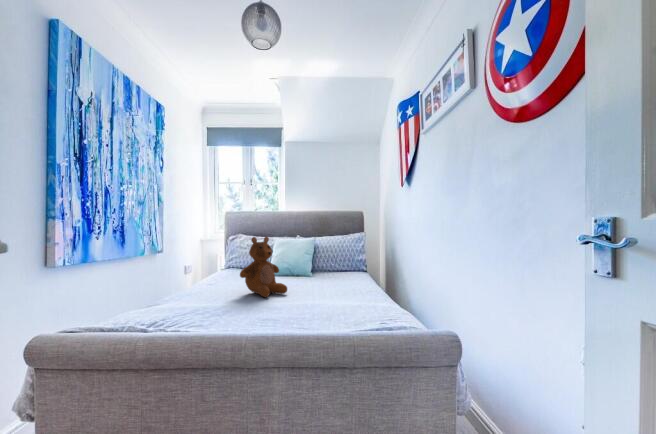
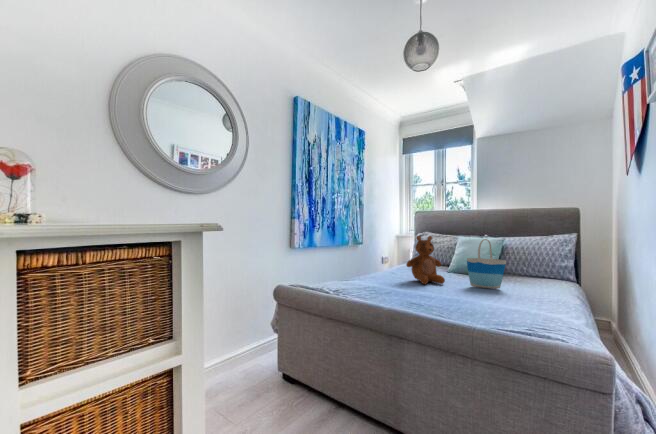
tote bag: none [311,237,350,292] -> present [467,239,506,289]

